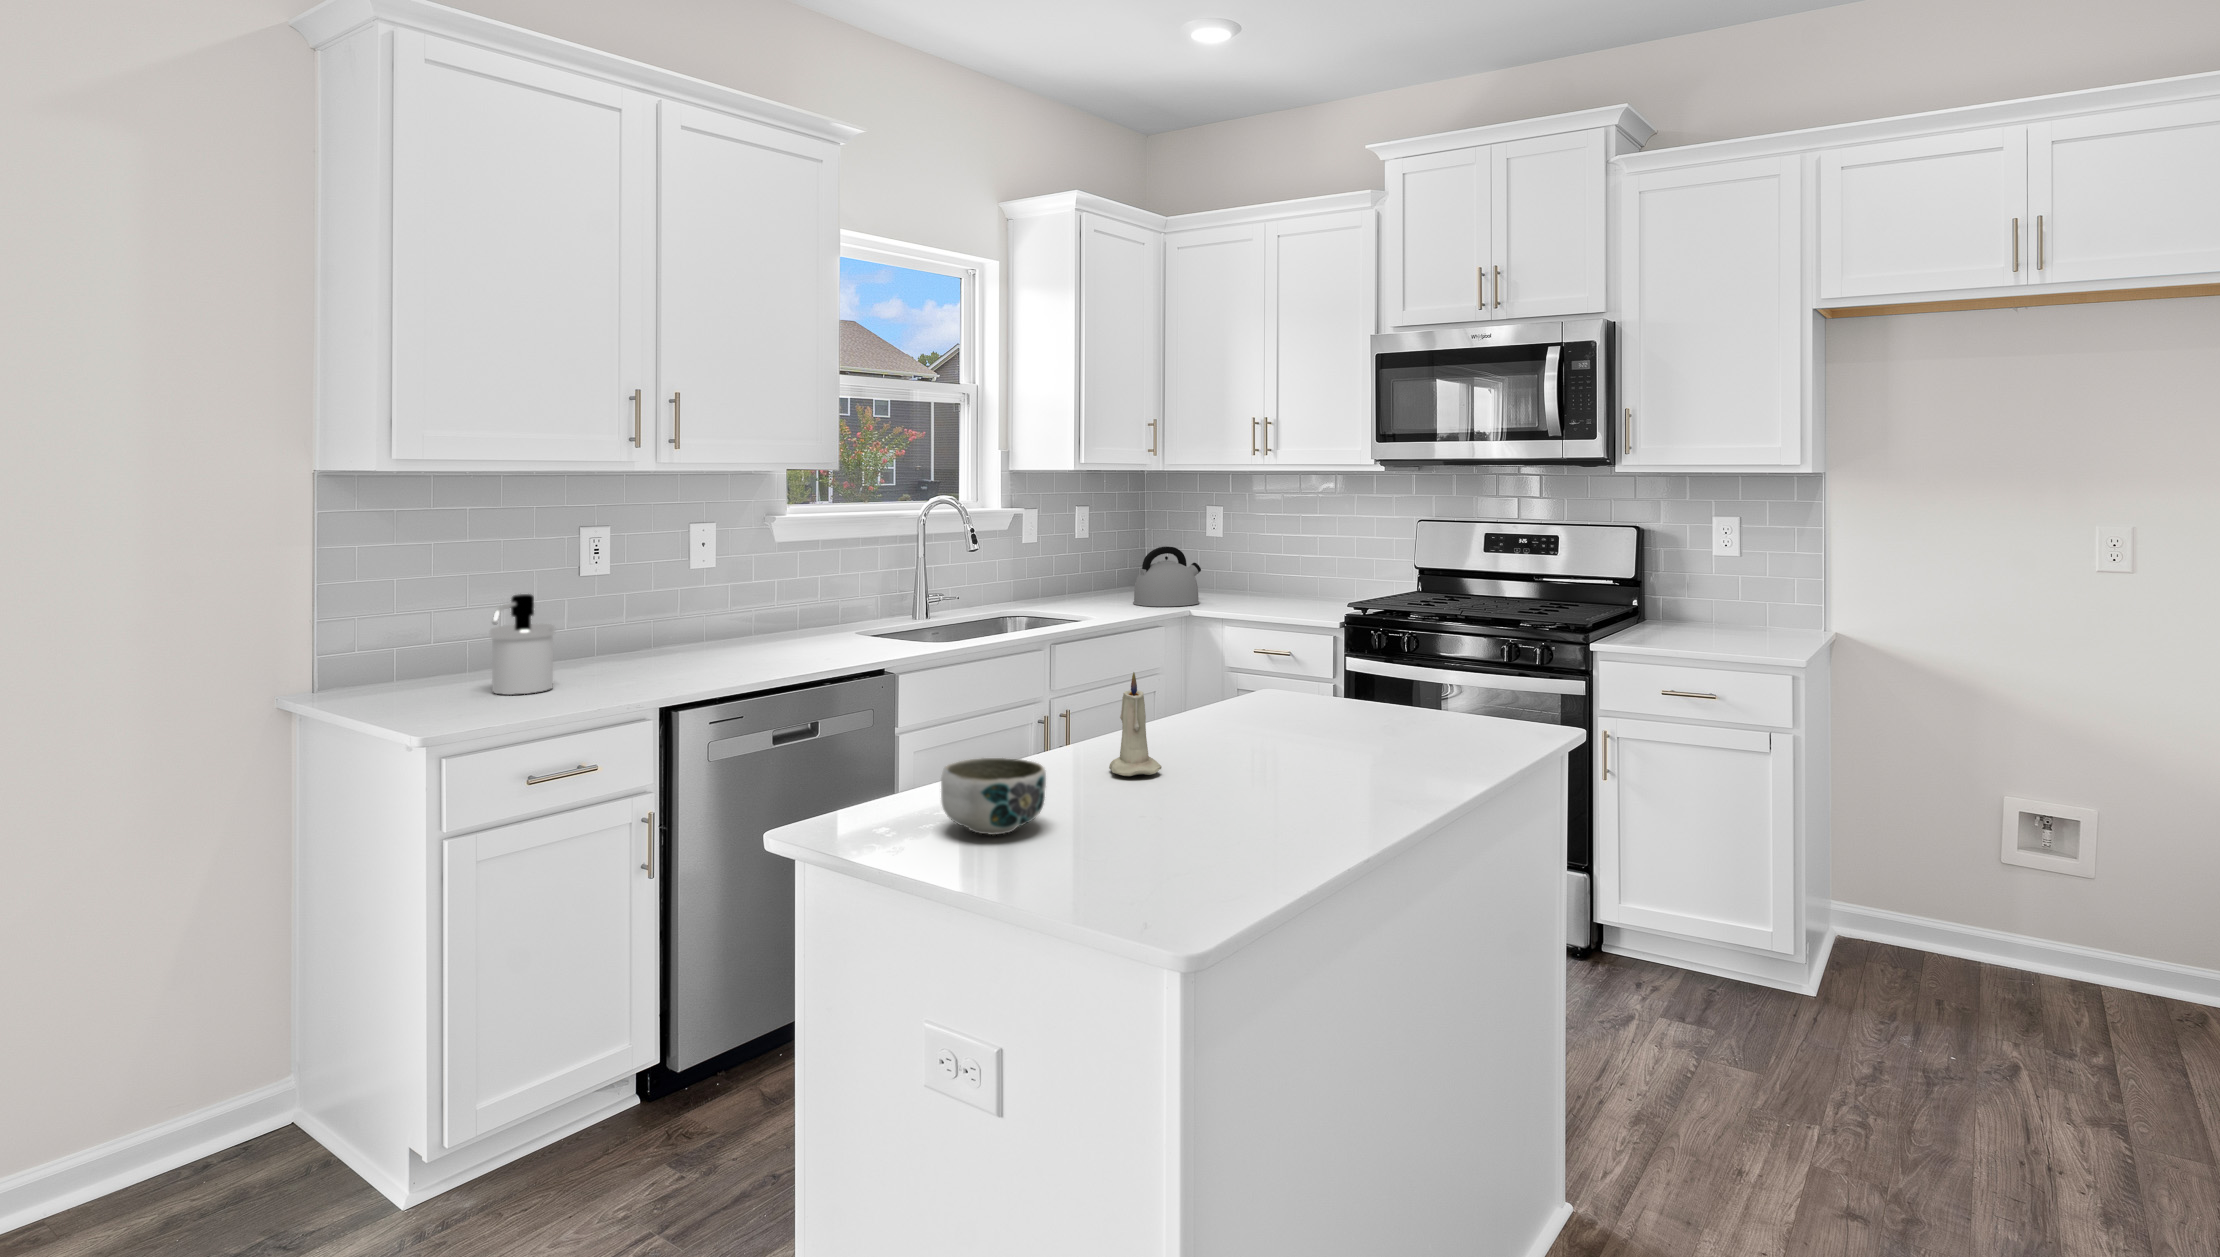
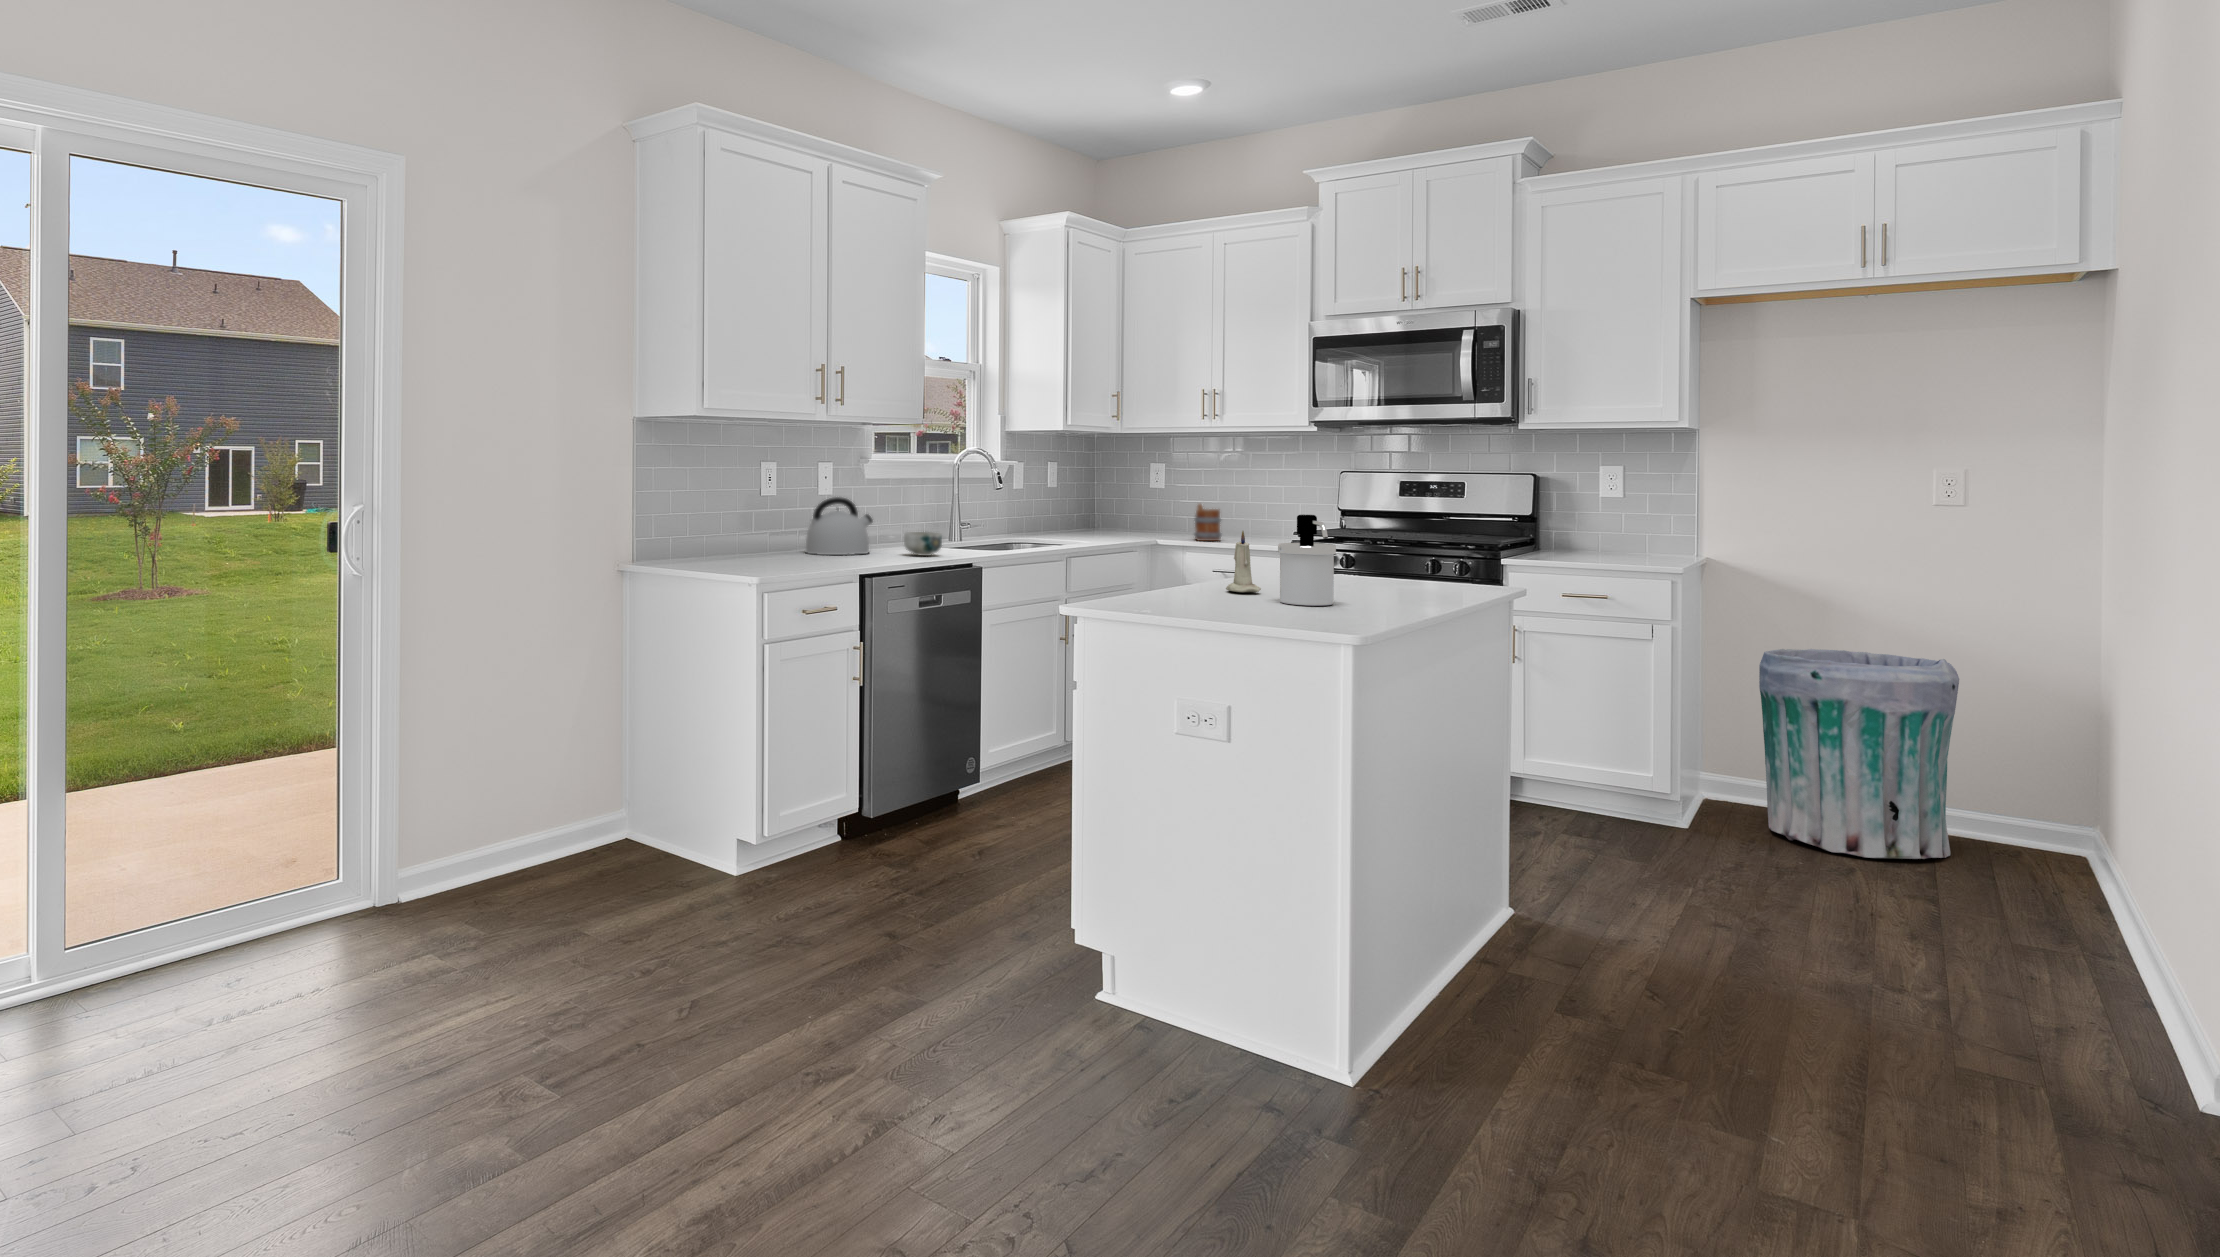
kettle: present [1133,546,1201,607] -> present [806,497,873,555]
mug: none [1233,563,1268,612] -> present [1194,504,1221,541]
soap dispenser: present [490,594,555,695] -> present [1278,514,1336,606]
trash can: none [1898,753,2136,1044] -> present [1759,649,1959,859]
bowl: present [941,758,1046,835] -> present [904,532,942,556]

